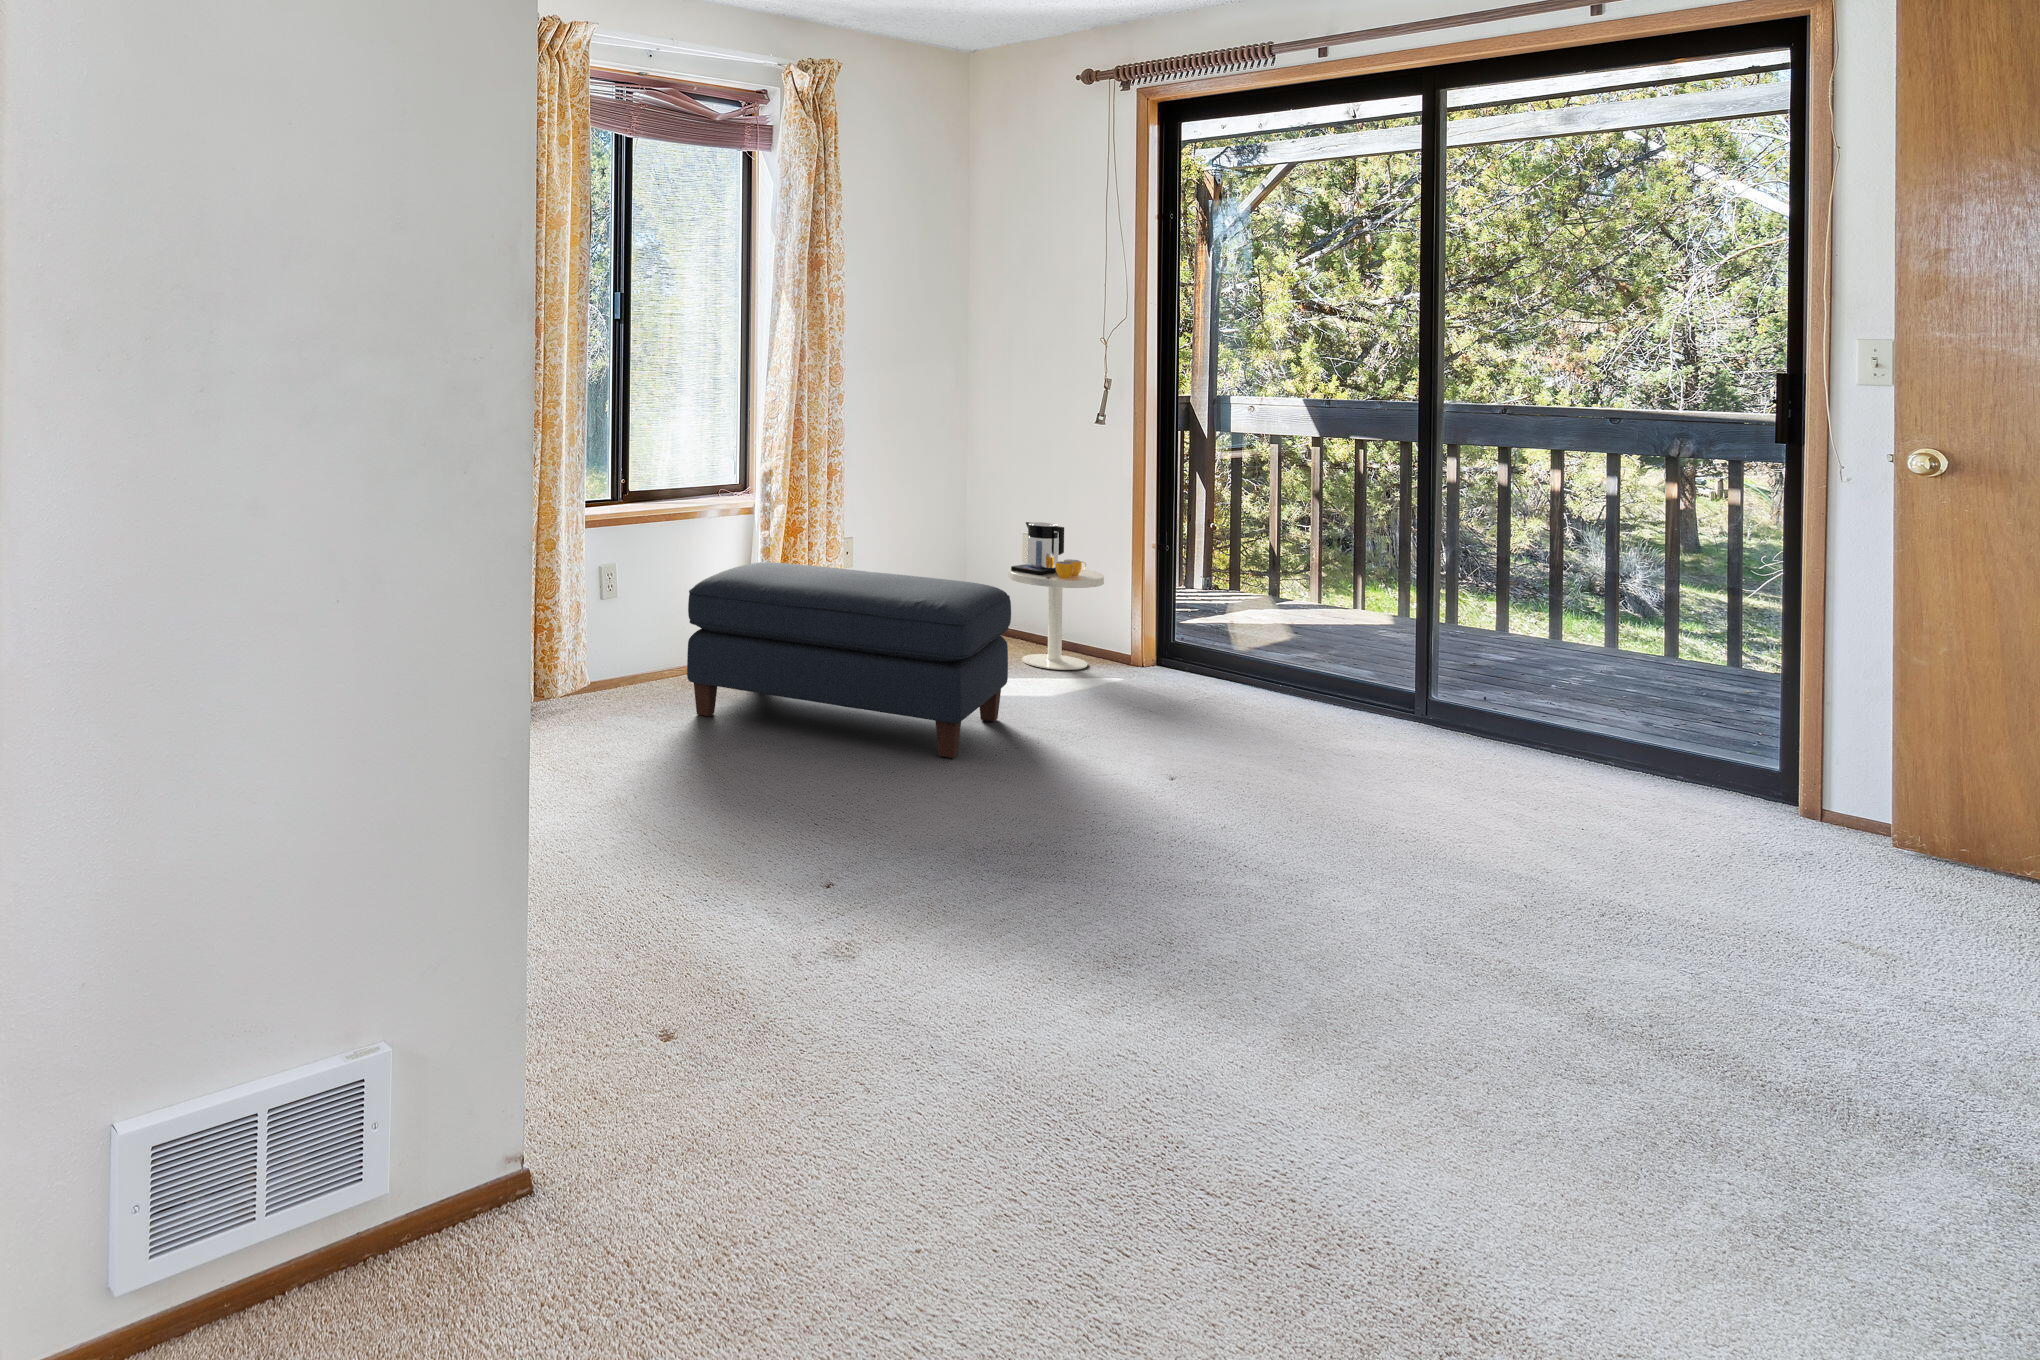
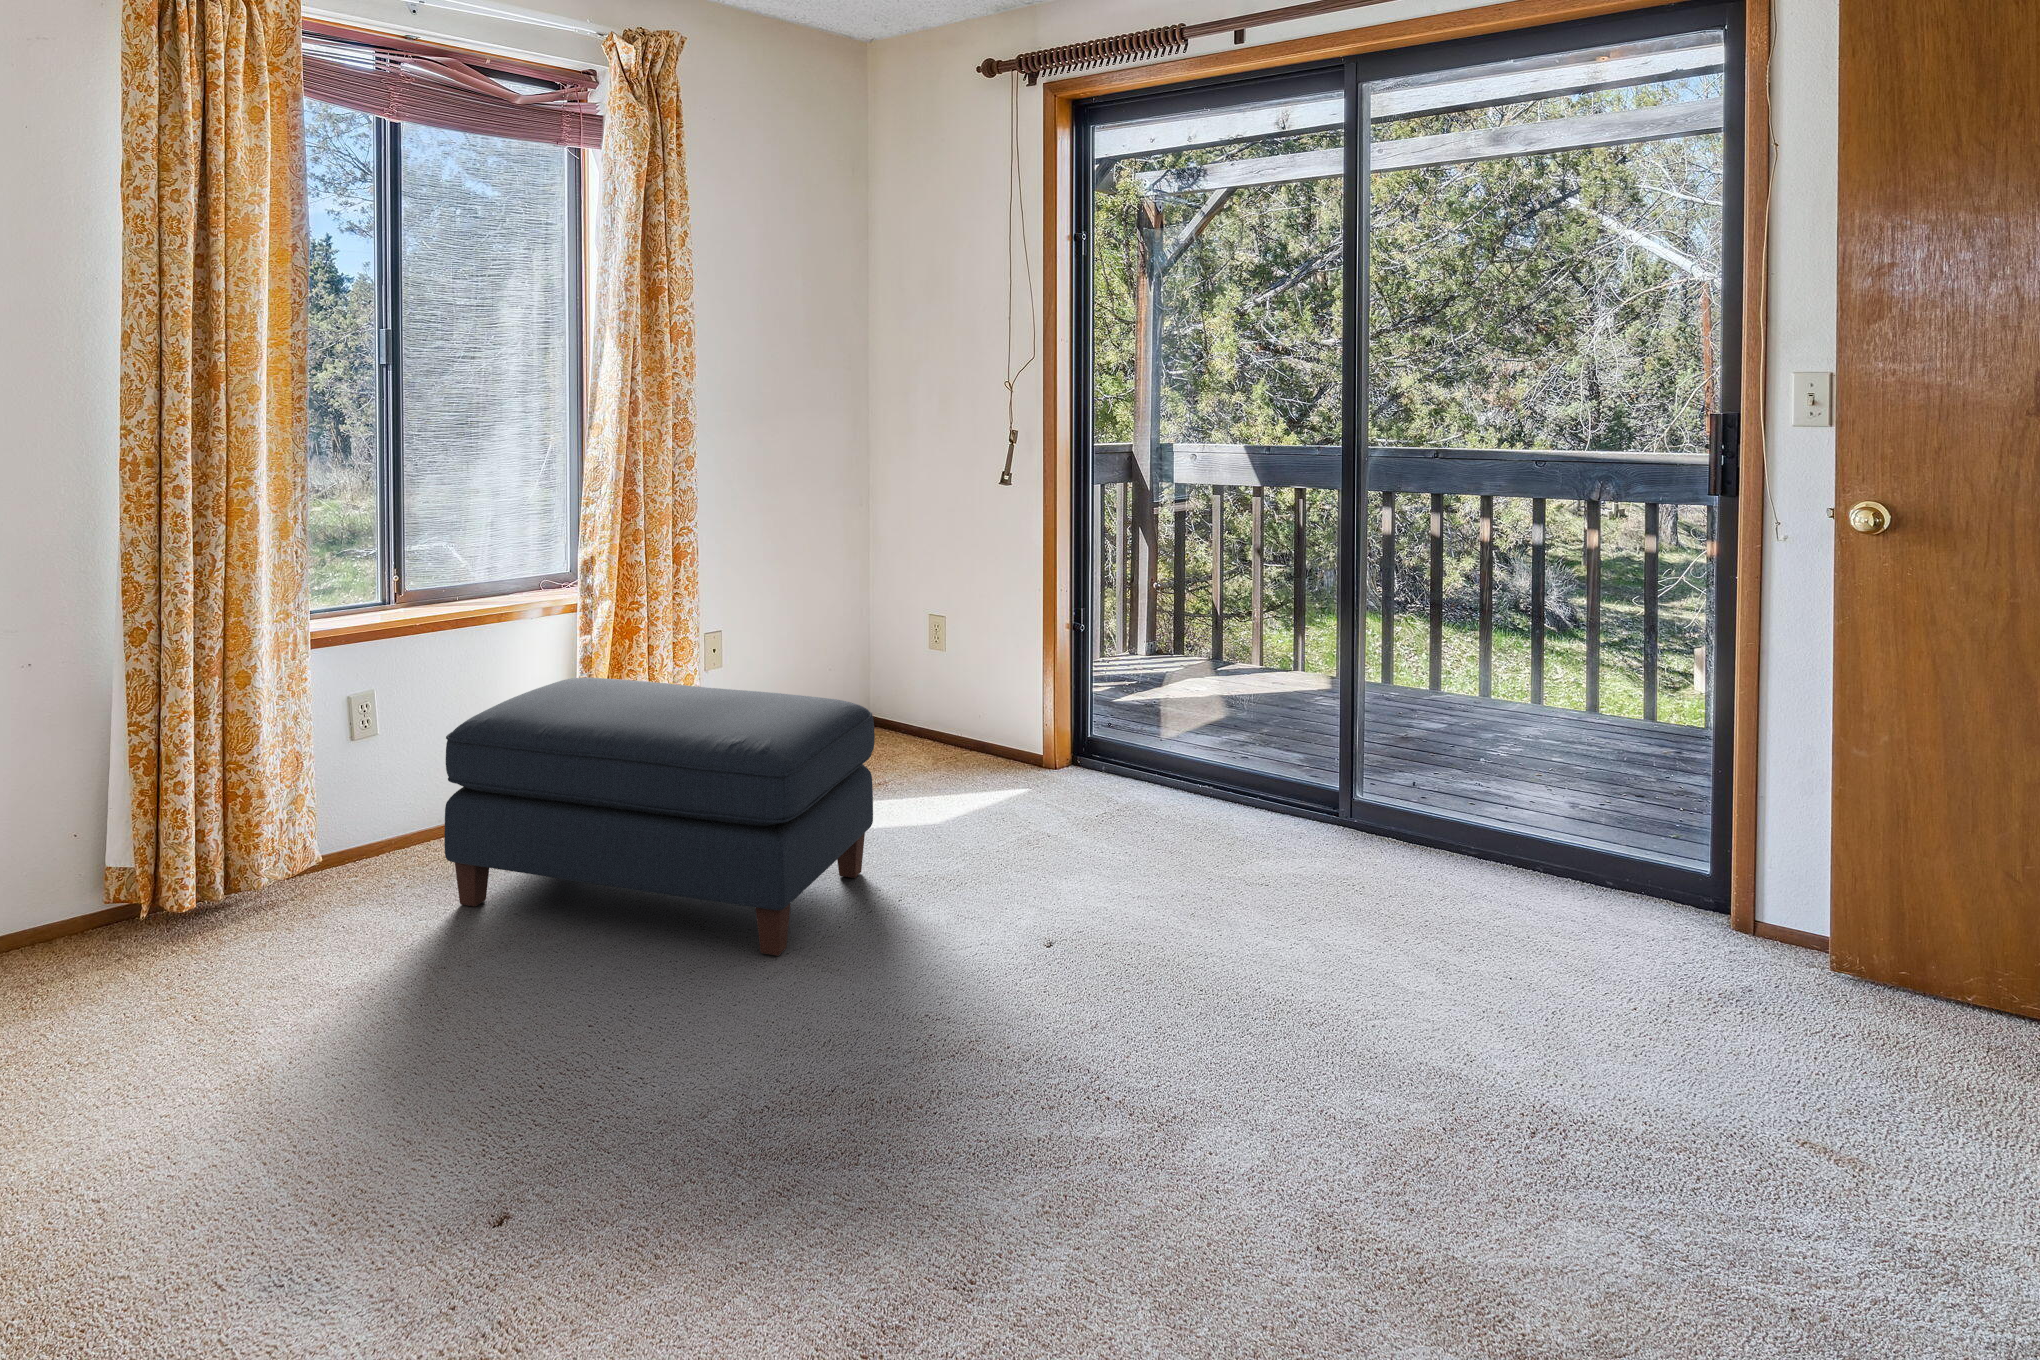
side table: present [1009,522,1104,670] -> none [904,596,1012,778]

